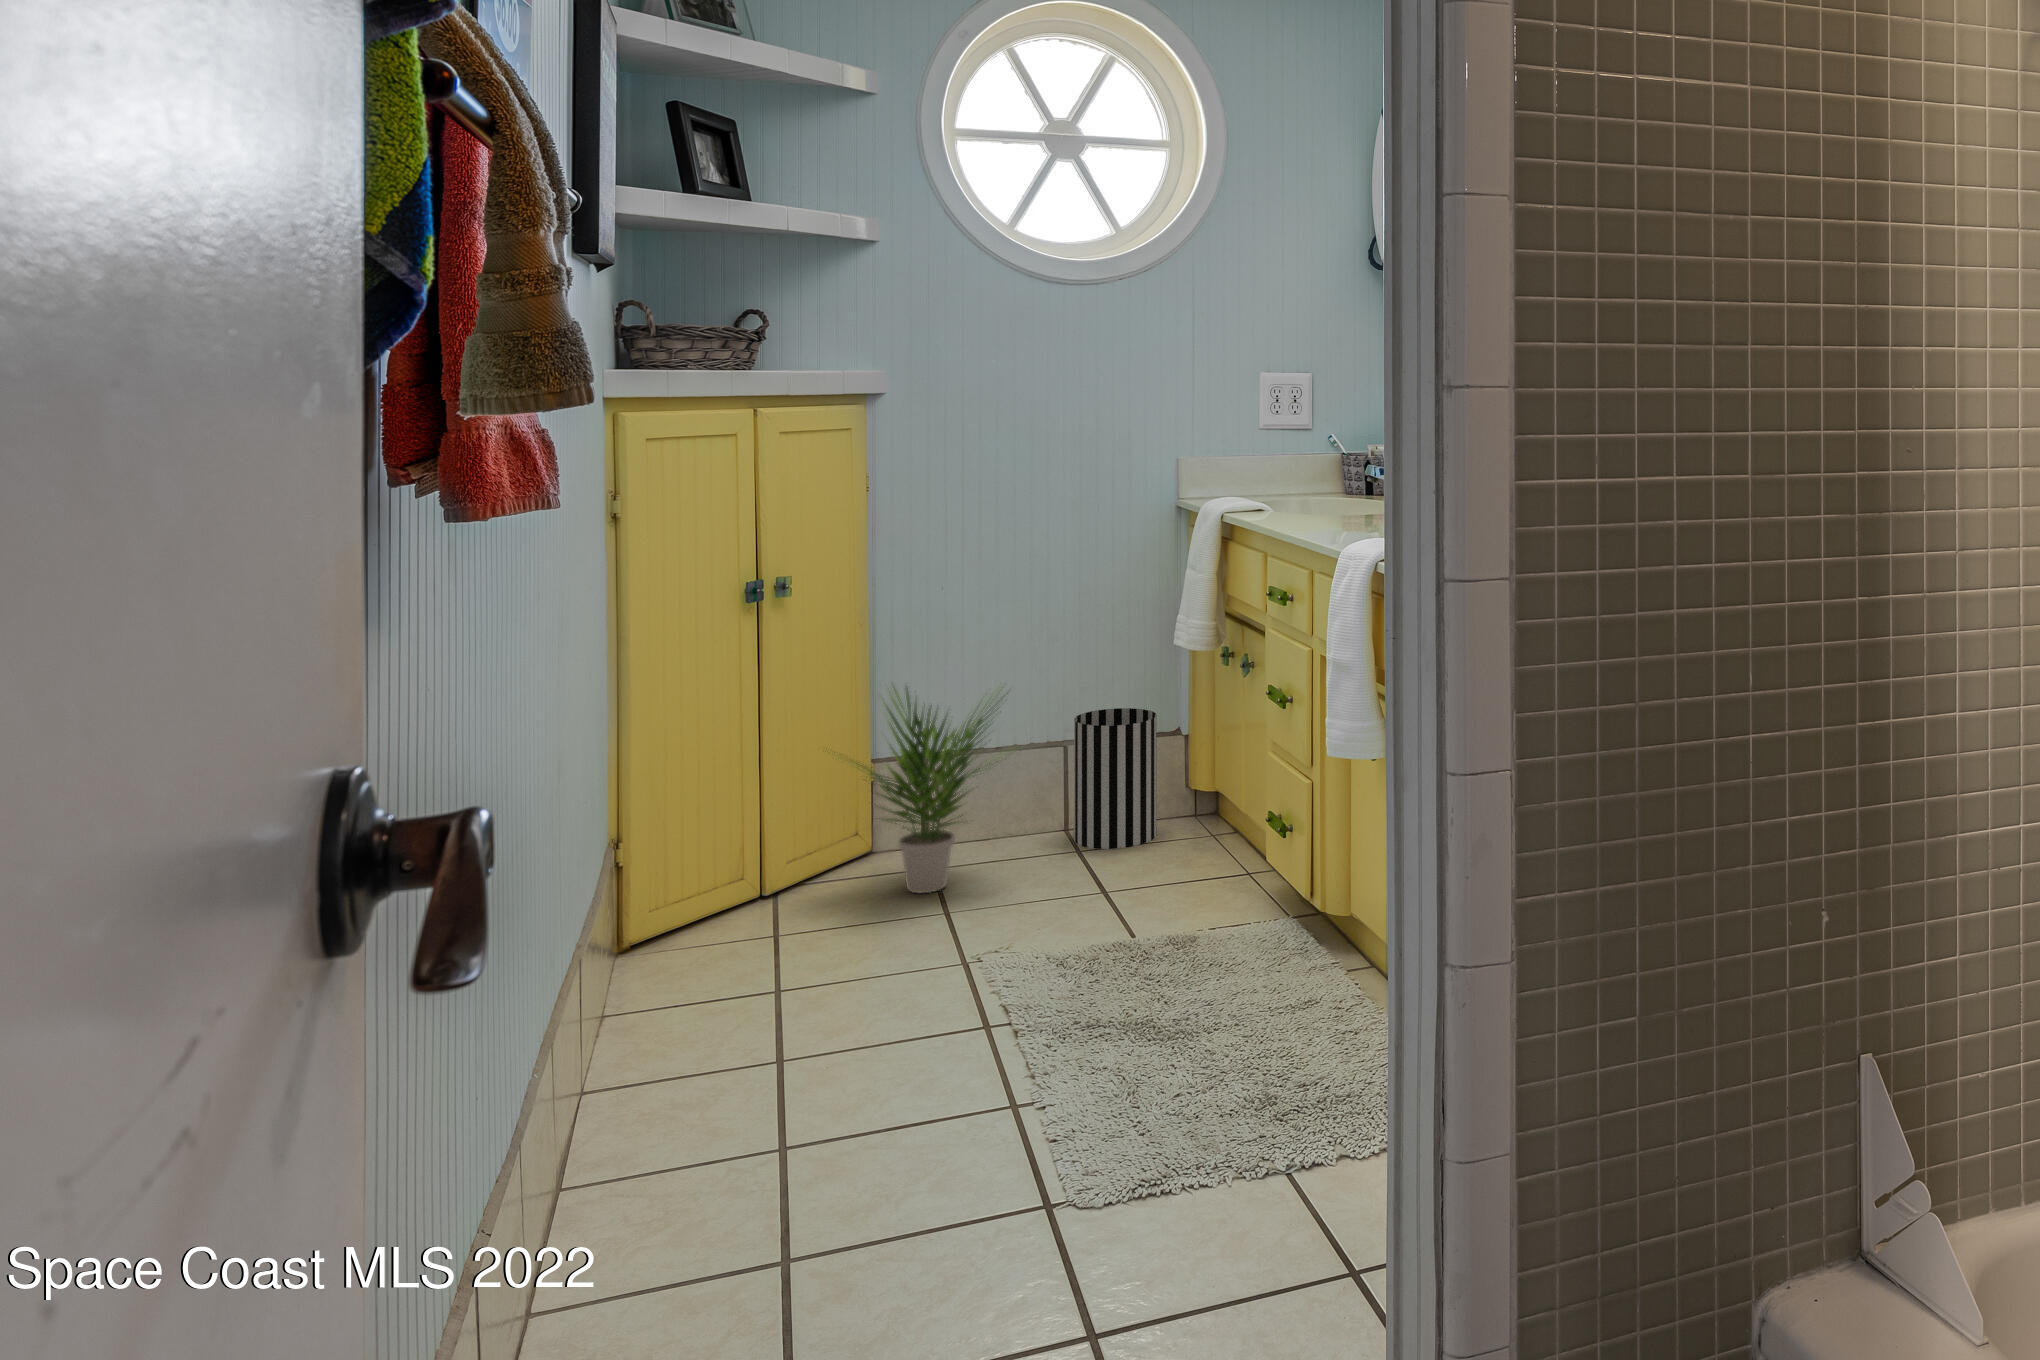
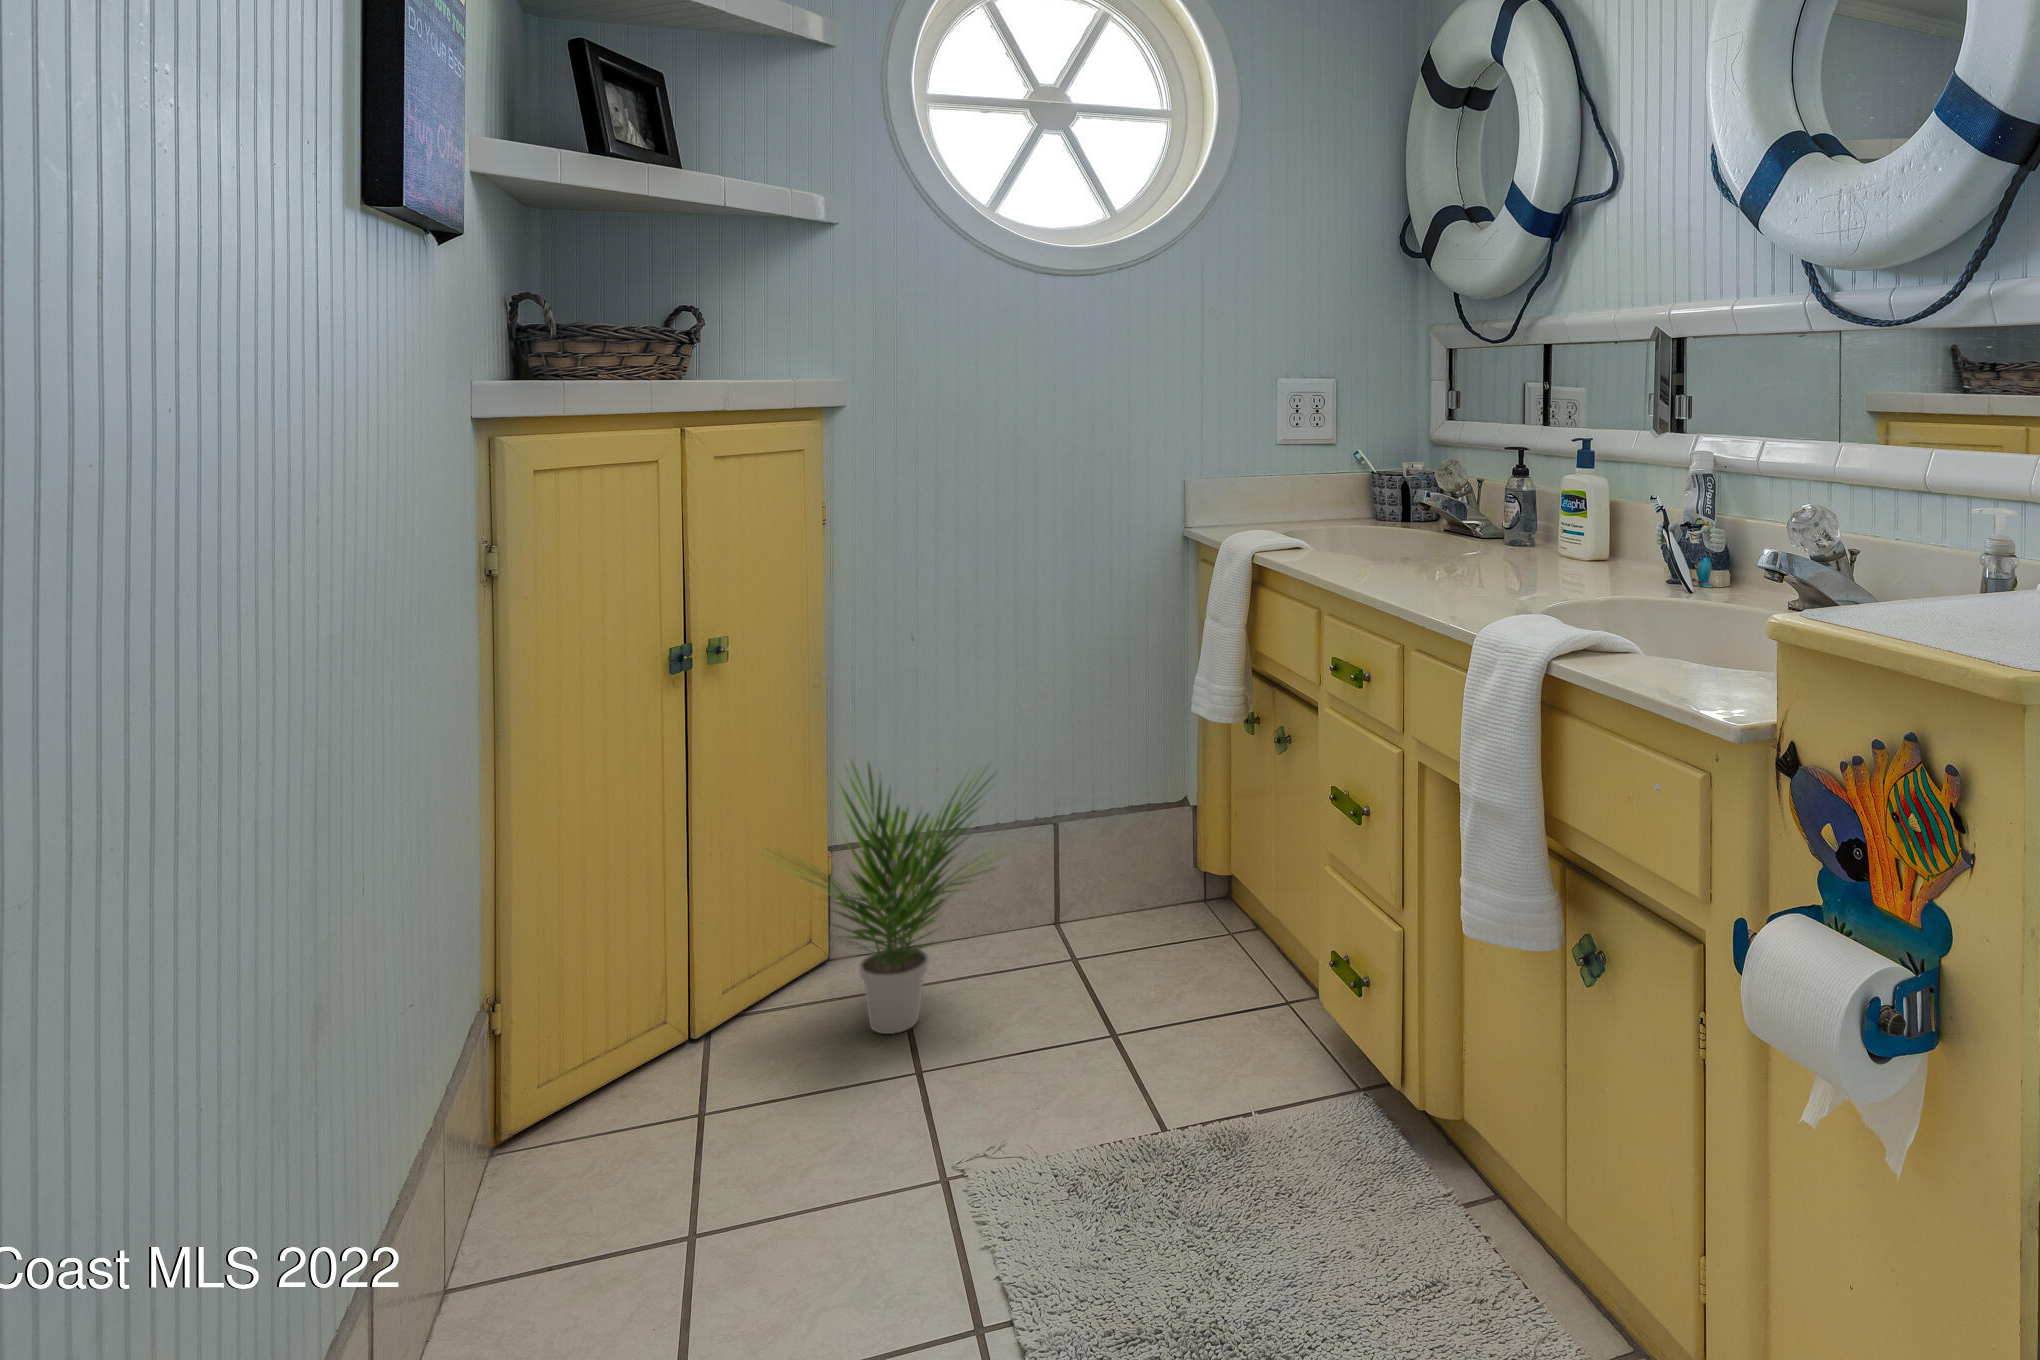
wastebasket: present [1074,708,1157,849] -> none [1067,779,1165,958]

